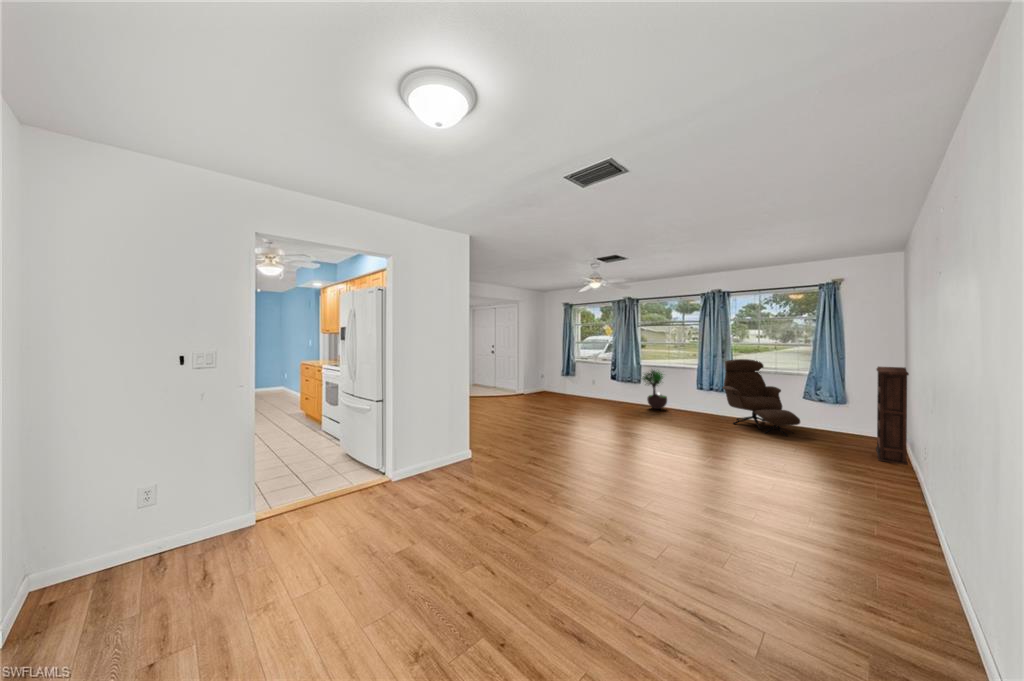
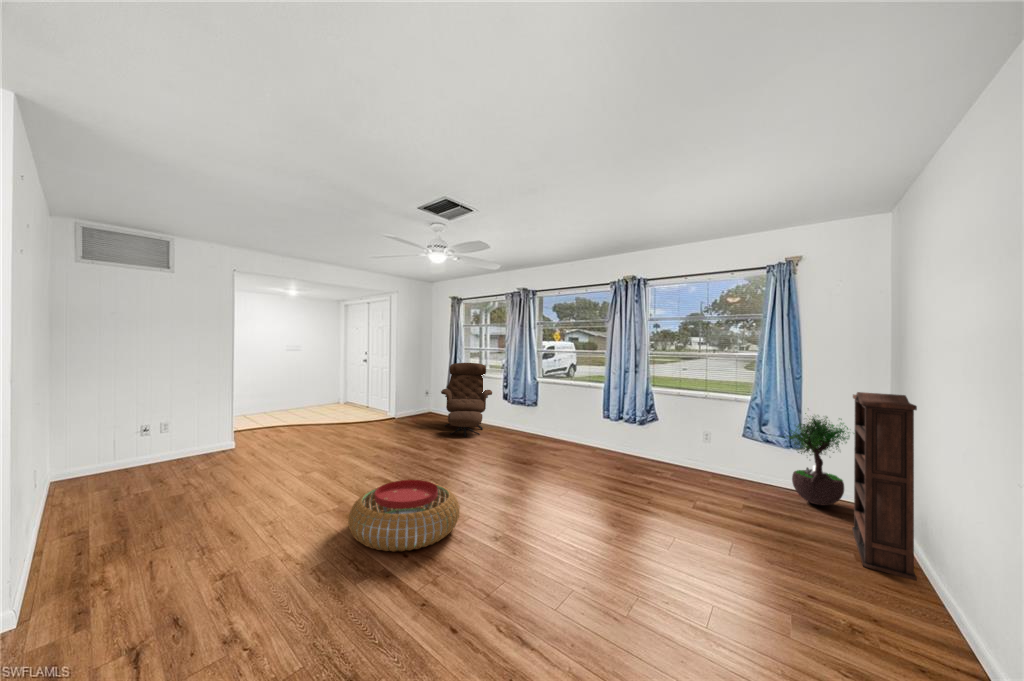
lounge chair: present [723,359,800,436] -> present [441,363,492,437]
potted tree: present [643,370,667,409] -> present [787,413,849,505]
pouf: none [584,422,644,453] -> present [348,480,460,551]

